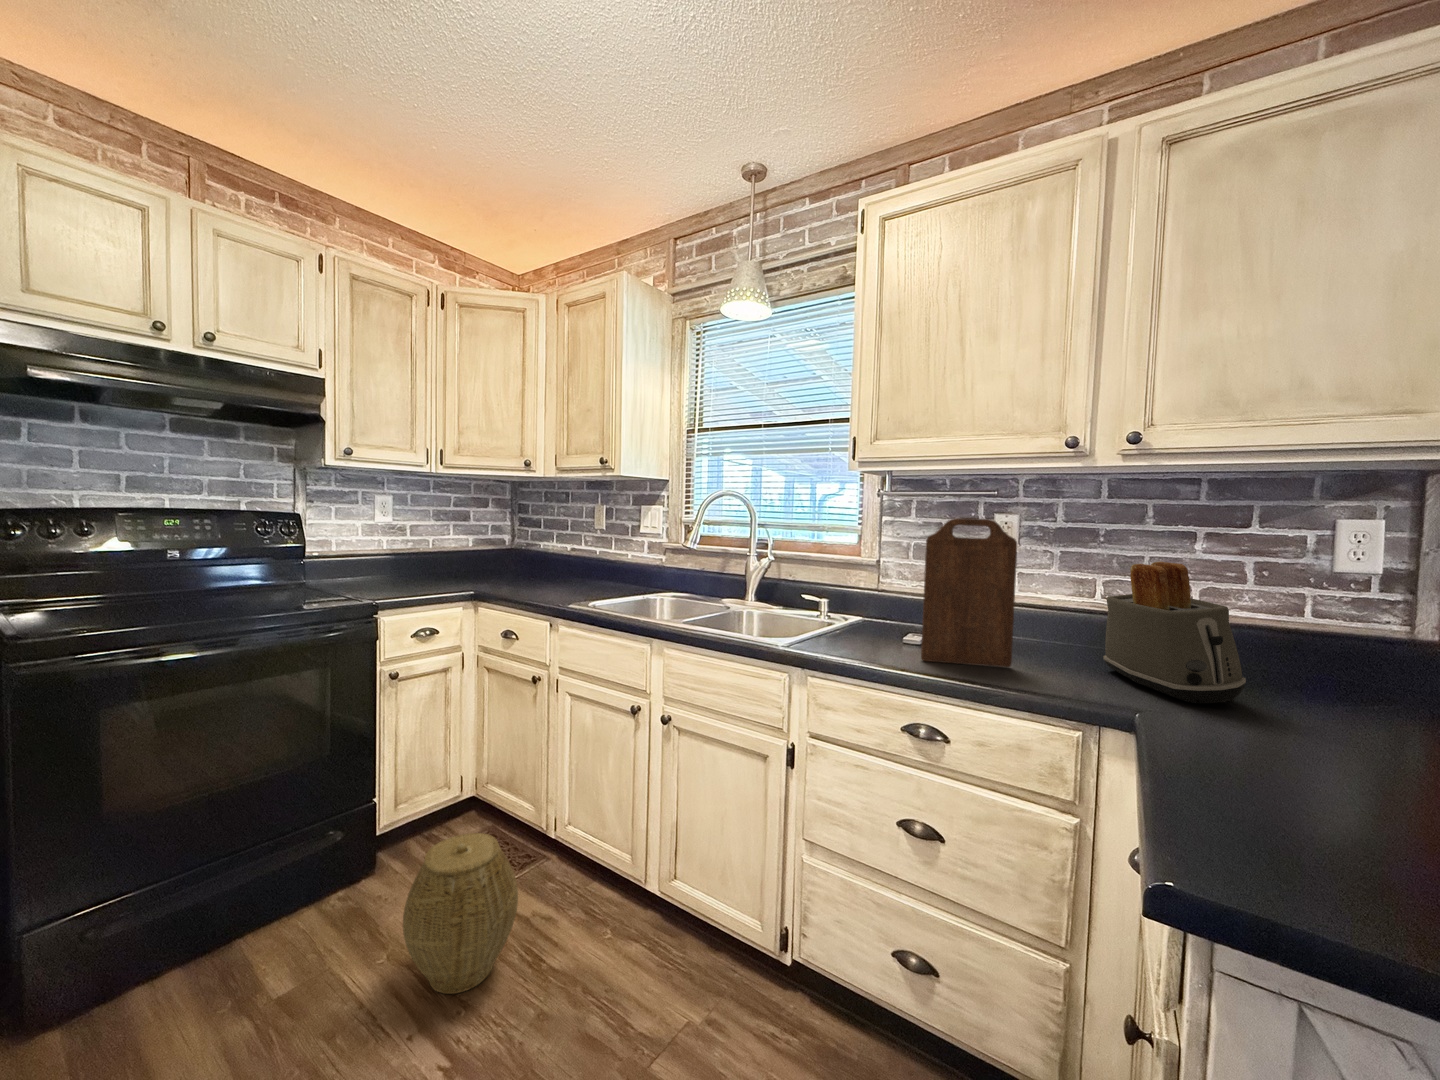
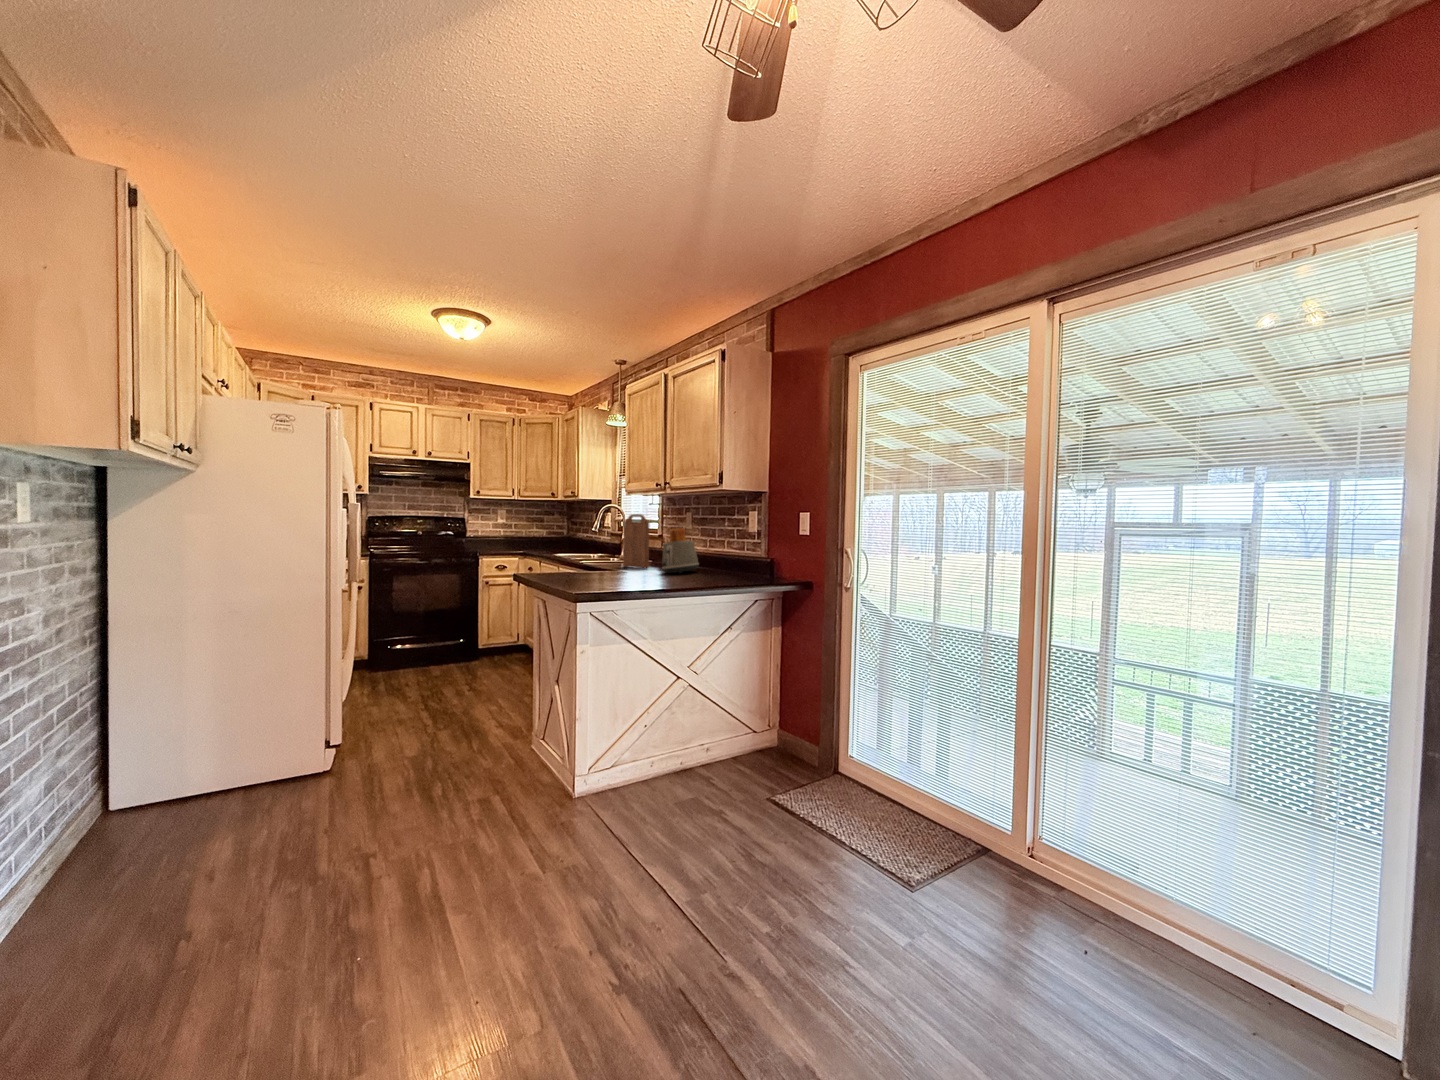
woven basket: present [403,833,518,994] -> none [473,633,513,682]

